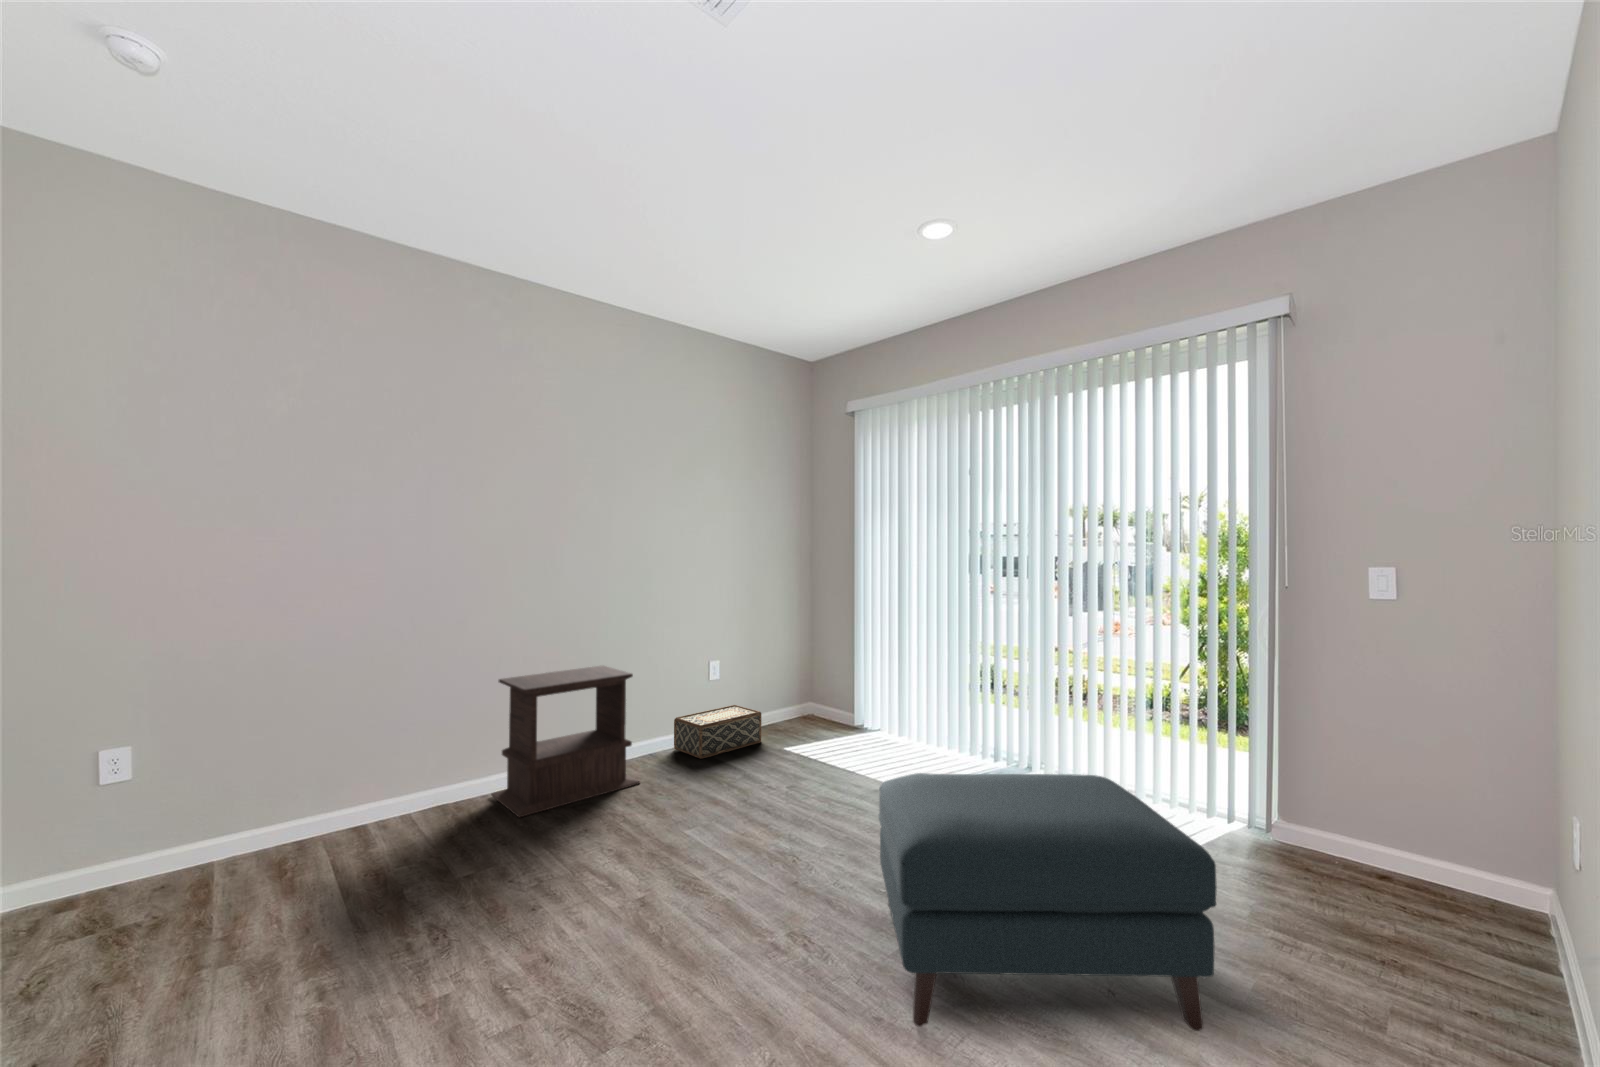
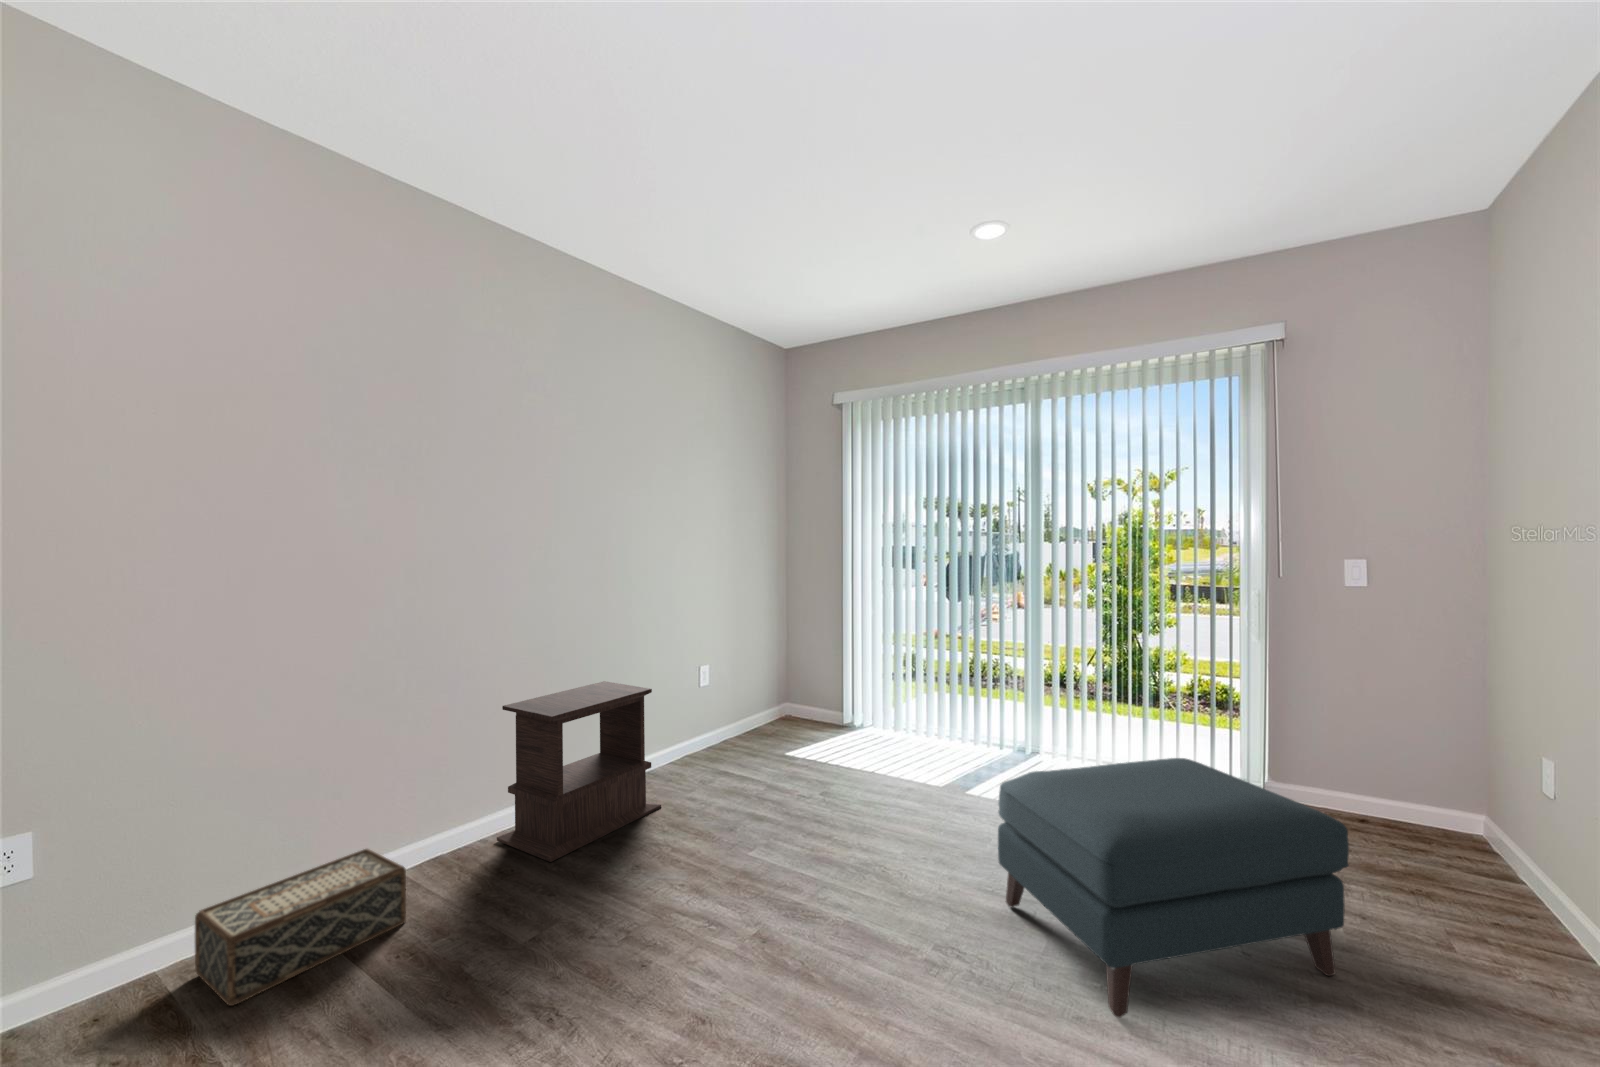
woven basket: present [674,705,761,759] -> present [195,849,406,1006]

